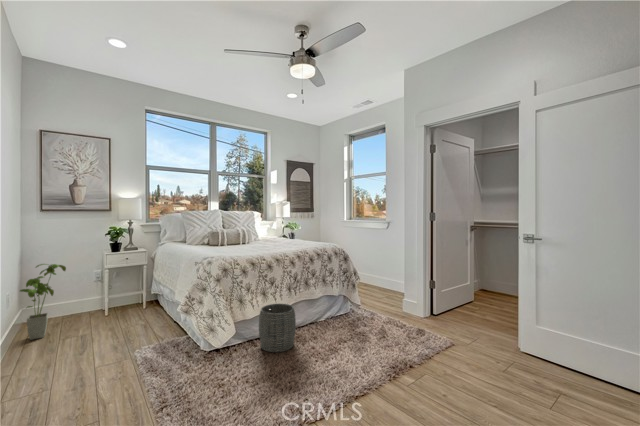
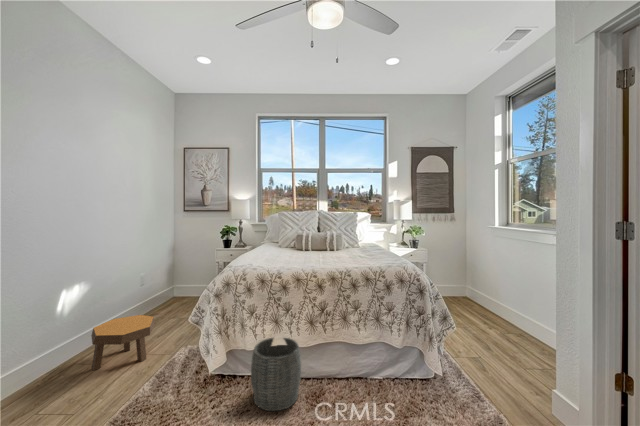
house plant: present [20,264,66,340] -> none [148,253,181,311]
footstool: none [43,326,126,393] -> present [91,315,155,370]

